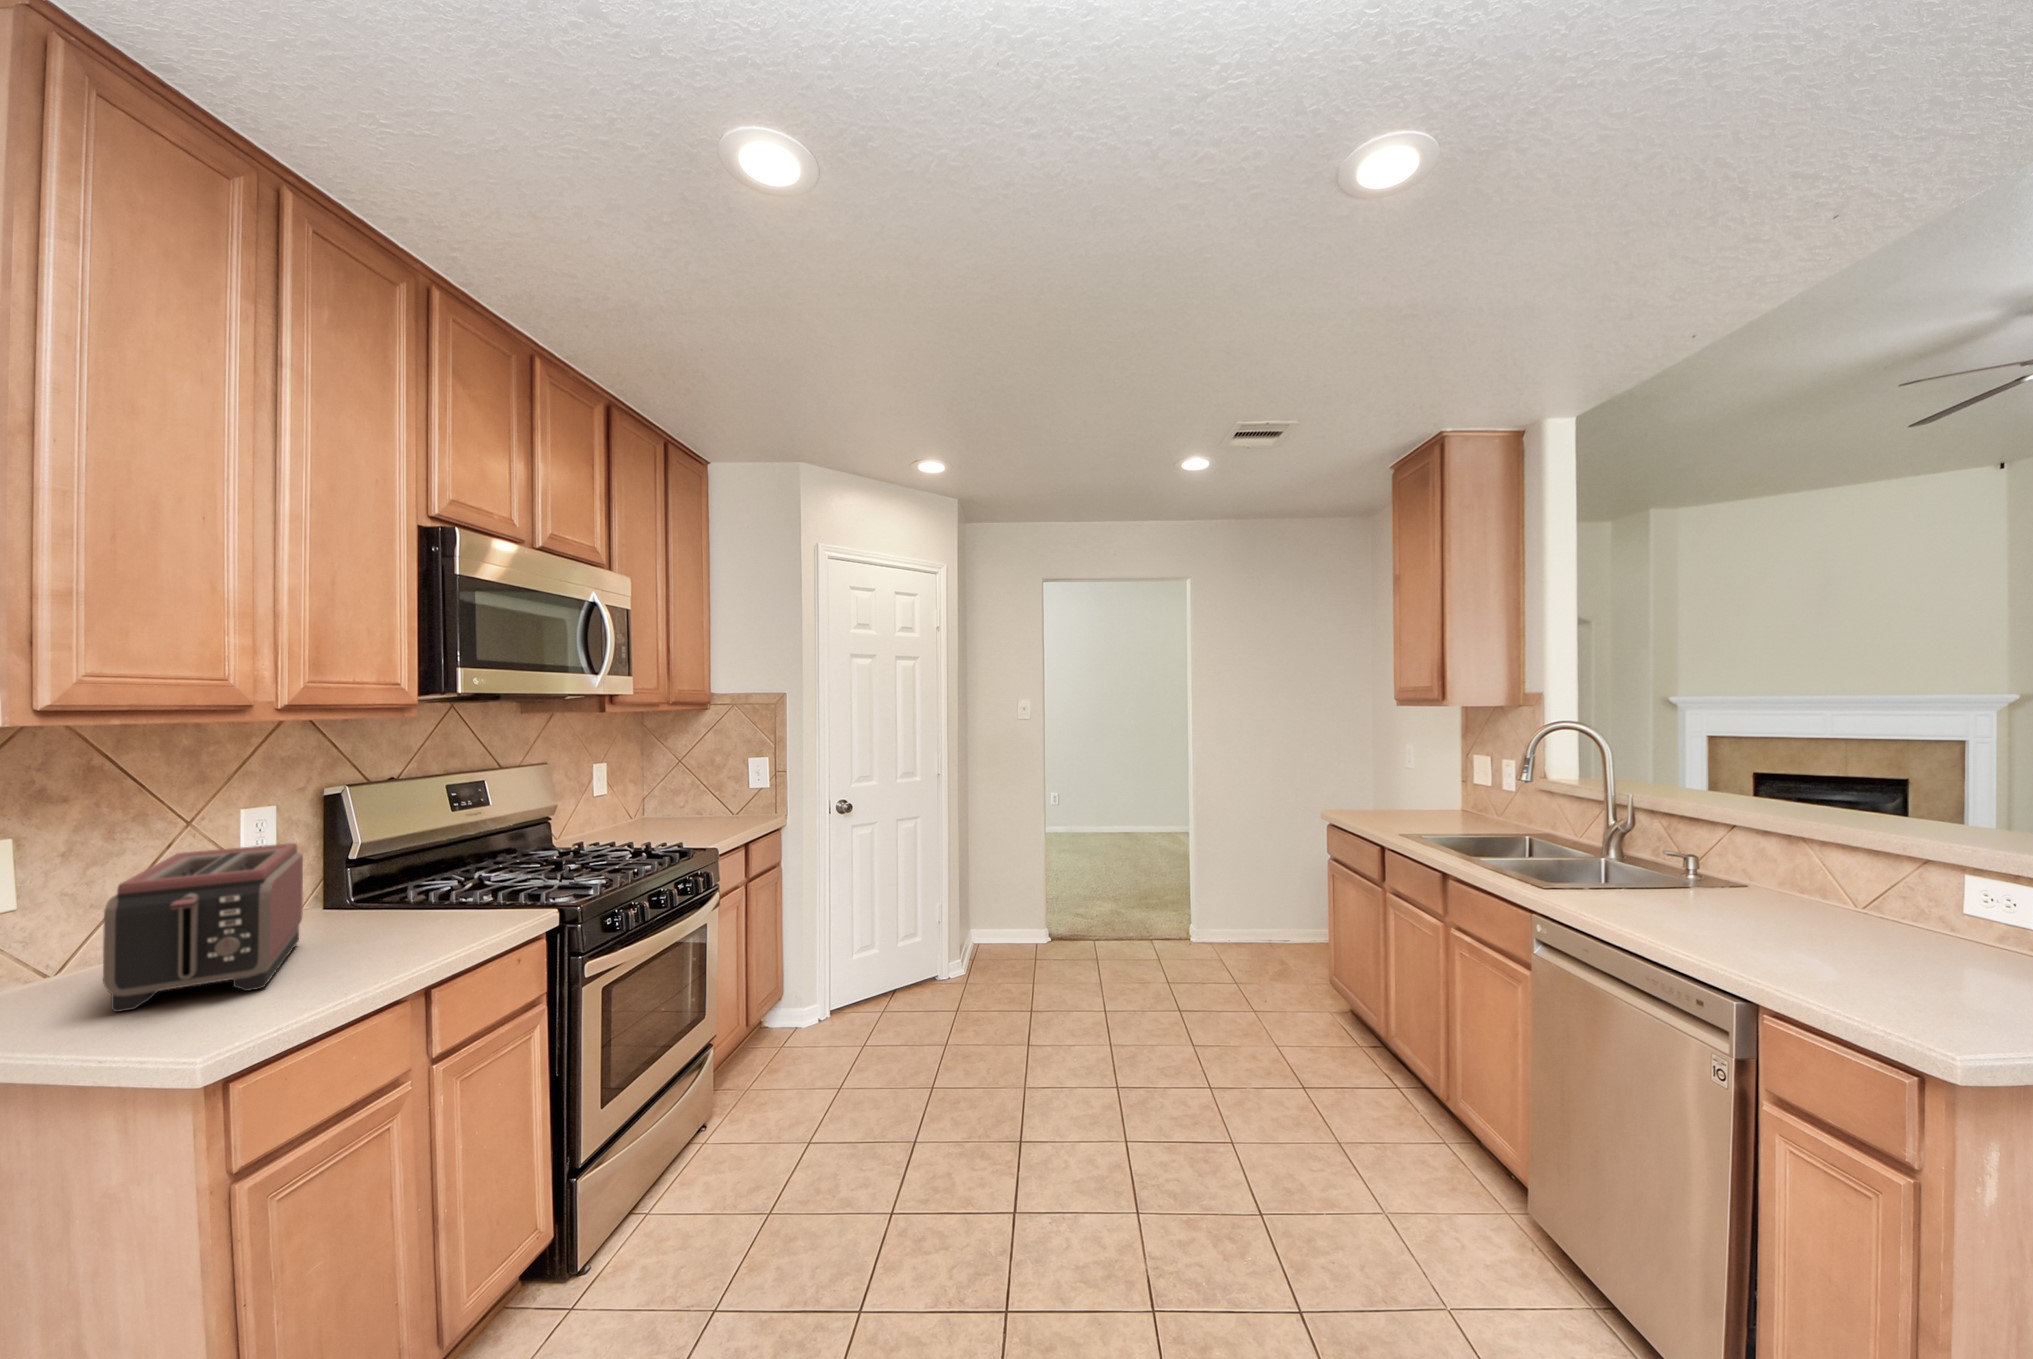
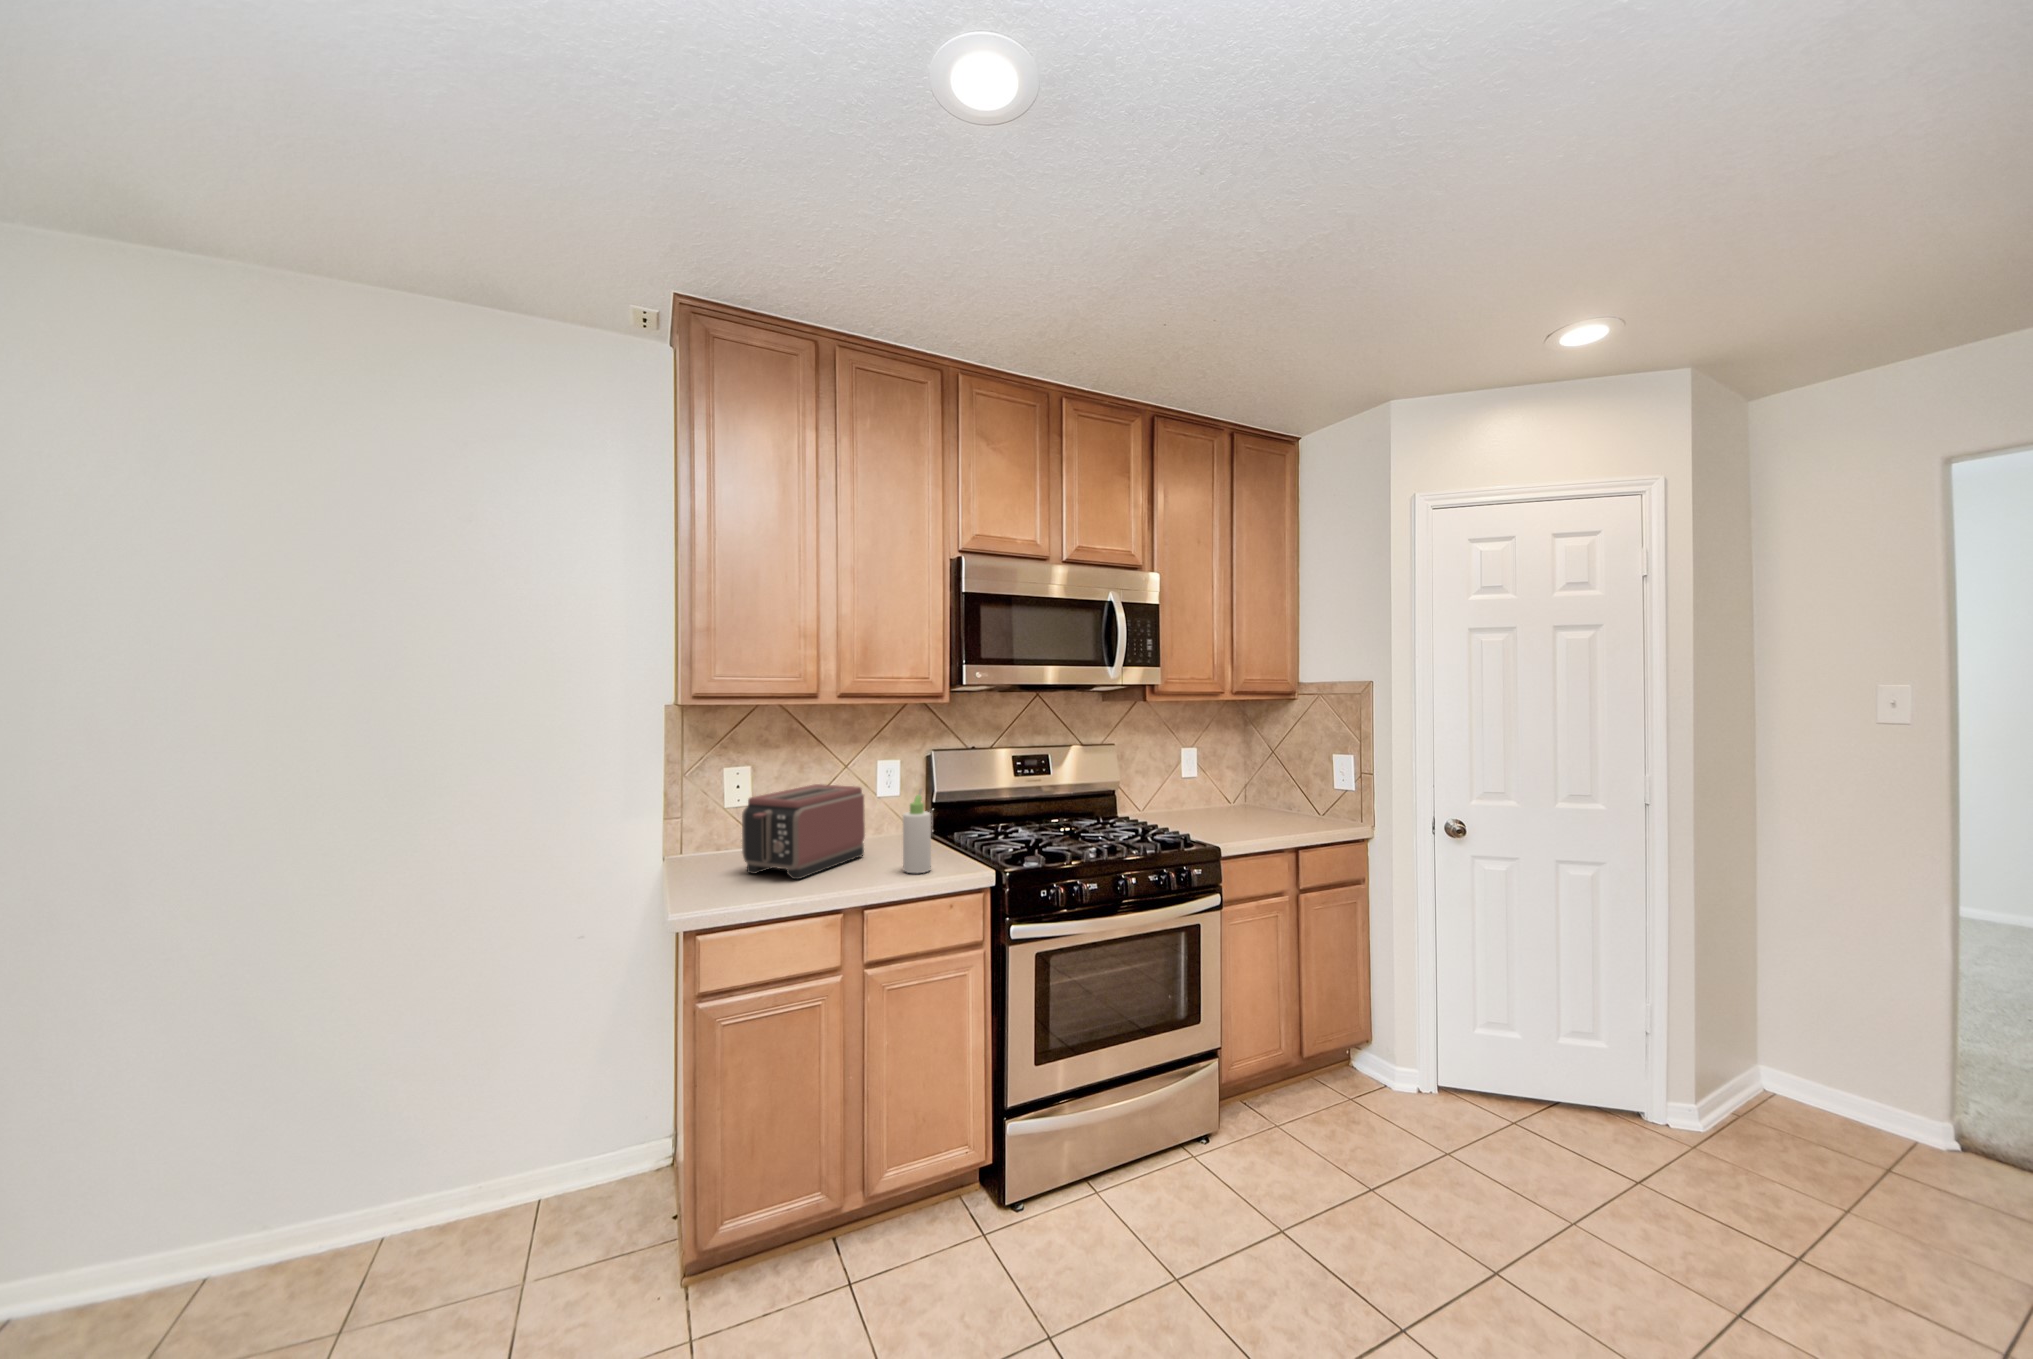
bottle: none [415,828,460,938] -> present [903,790,931,873]

